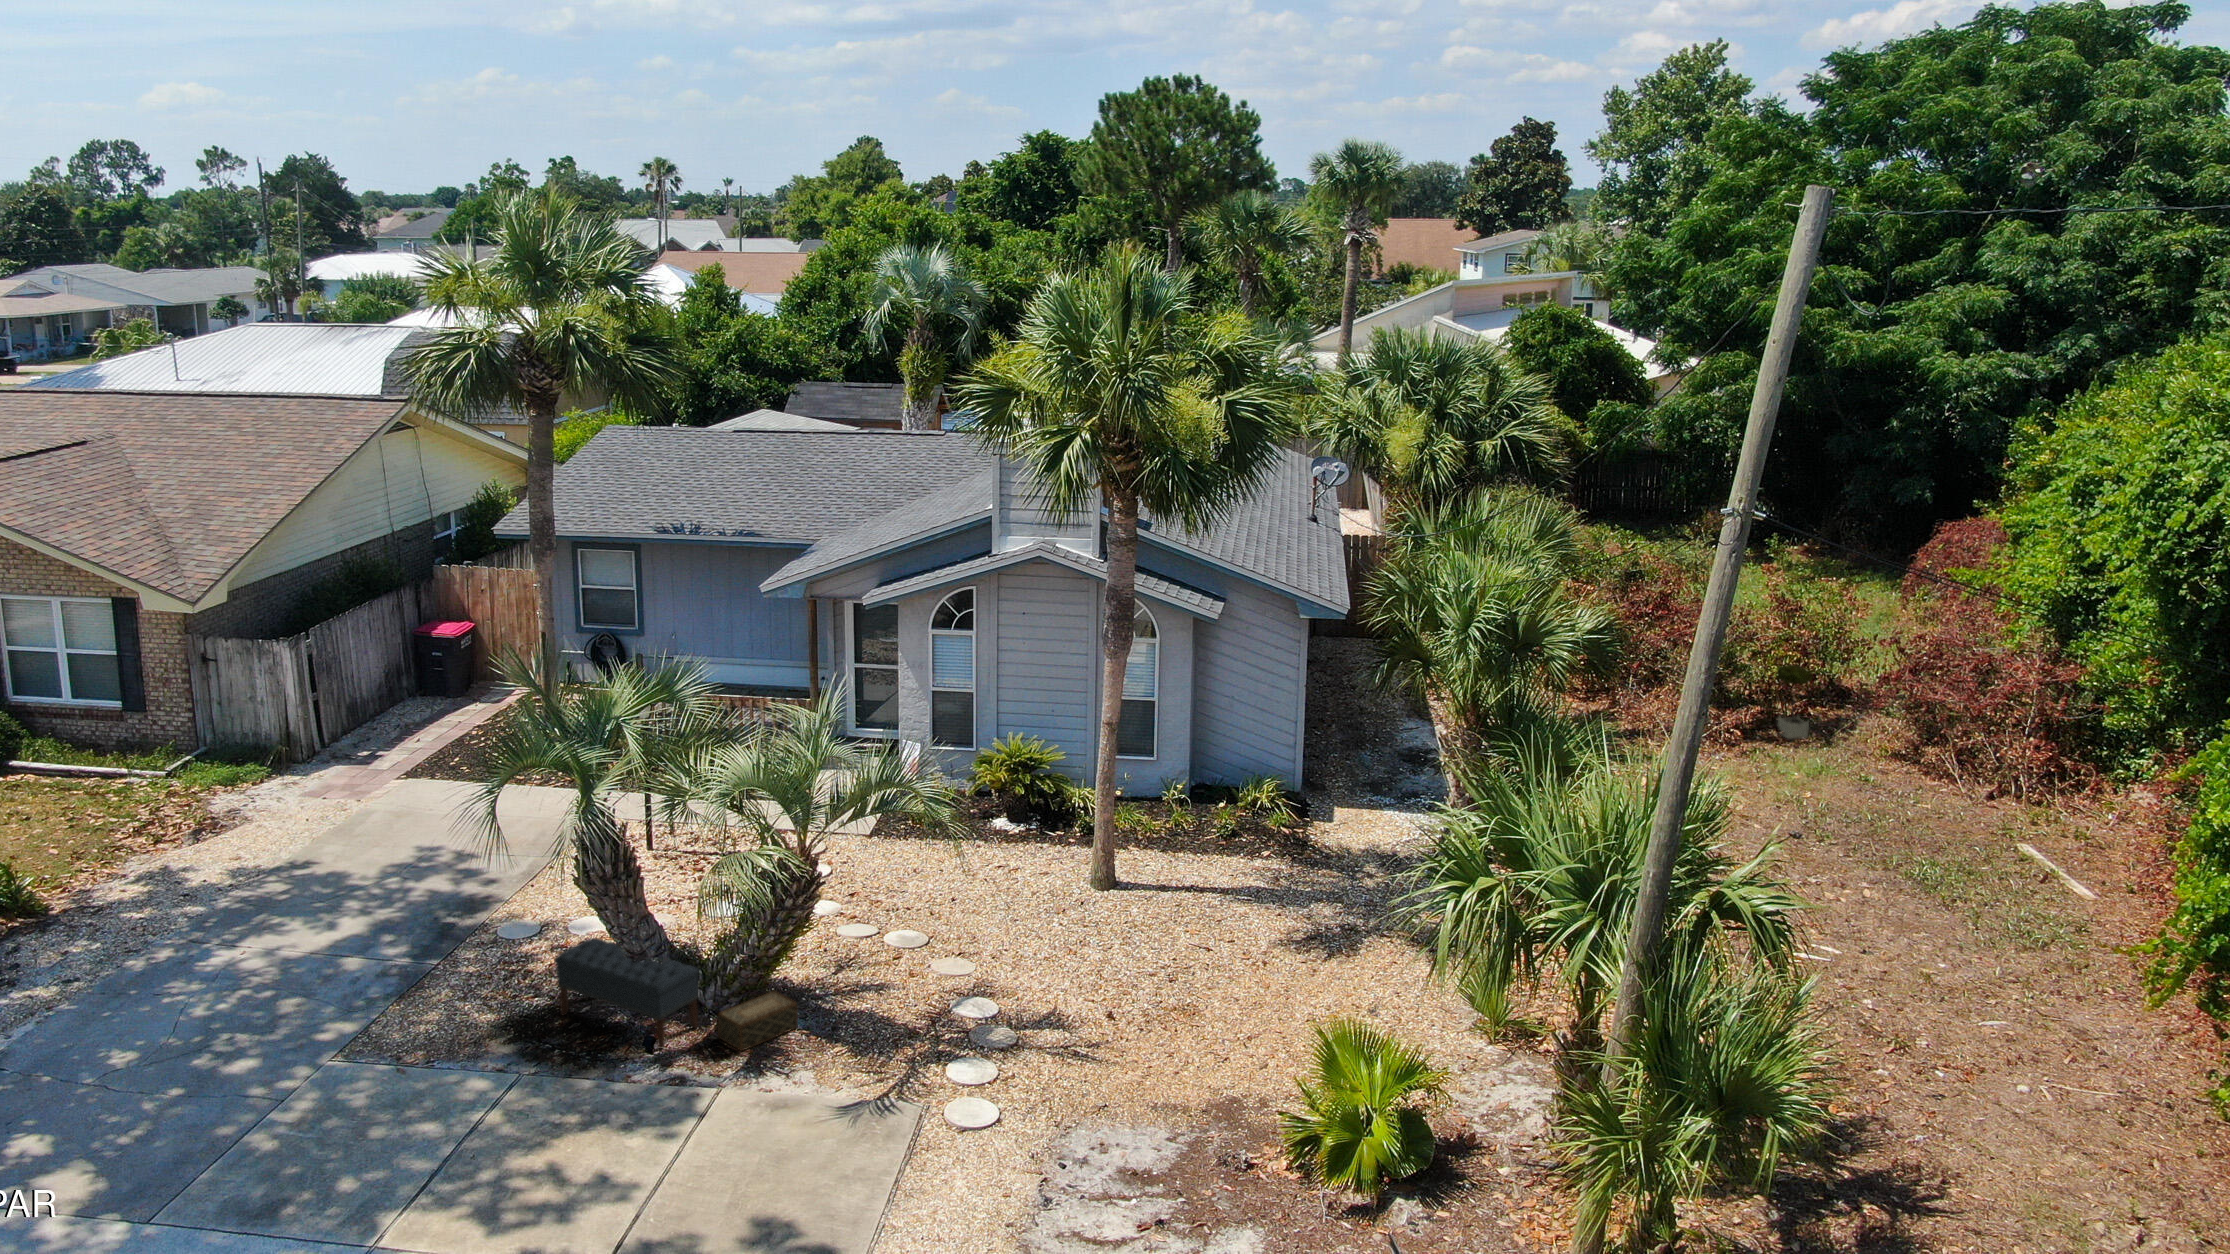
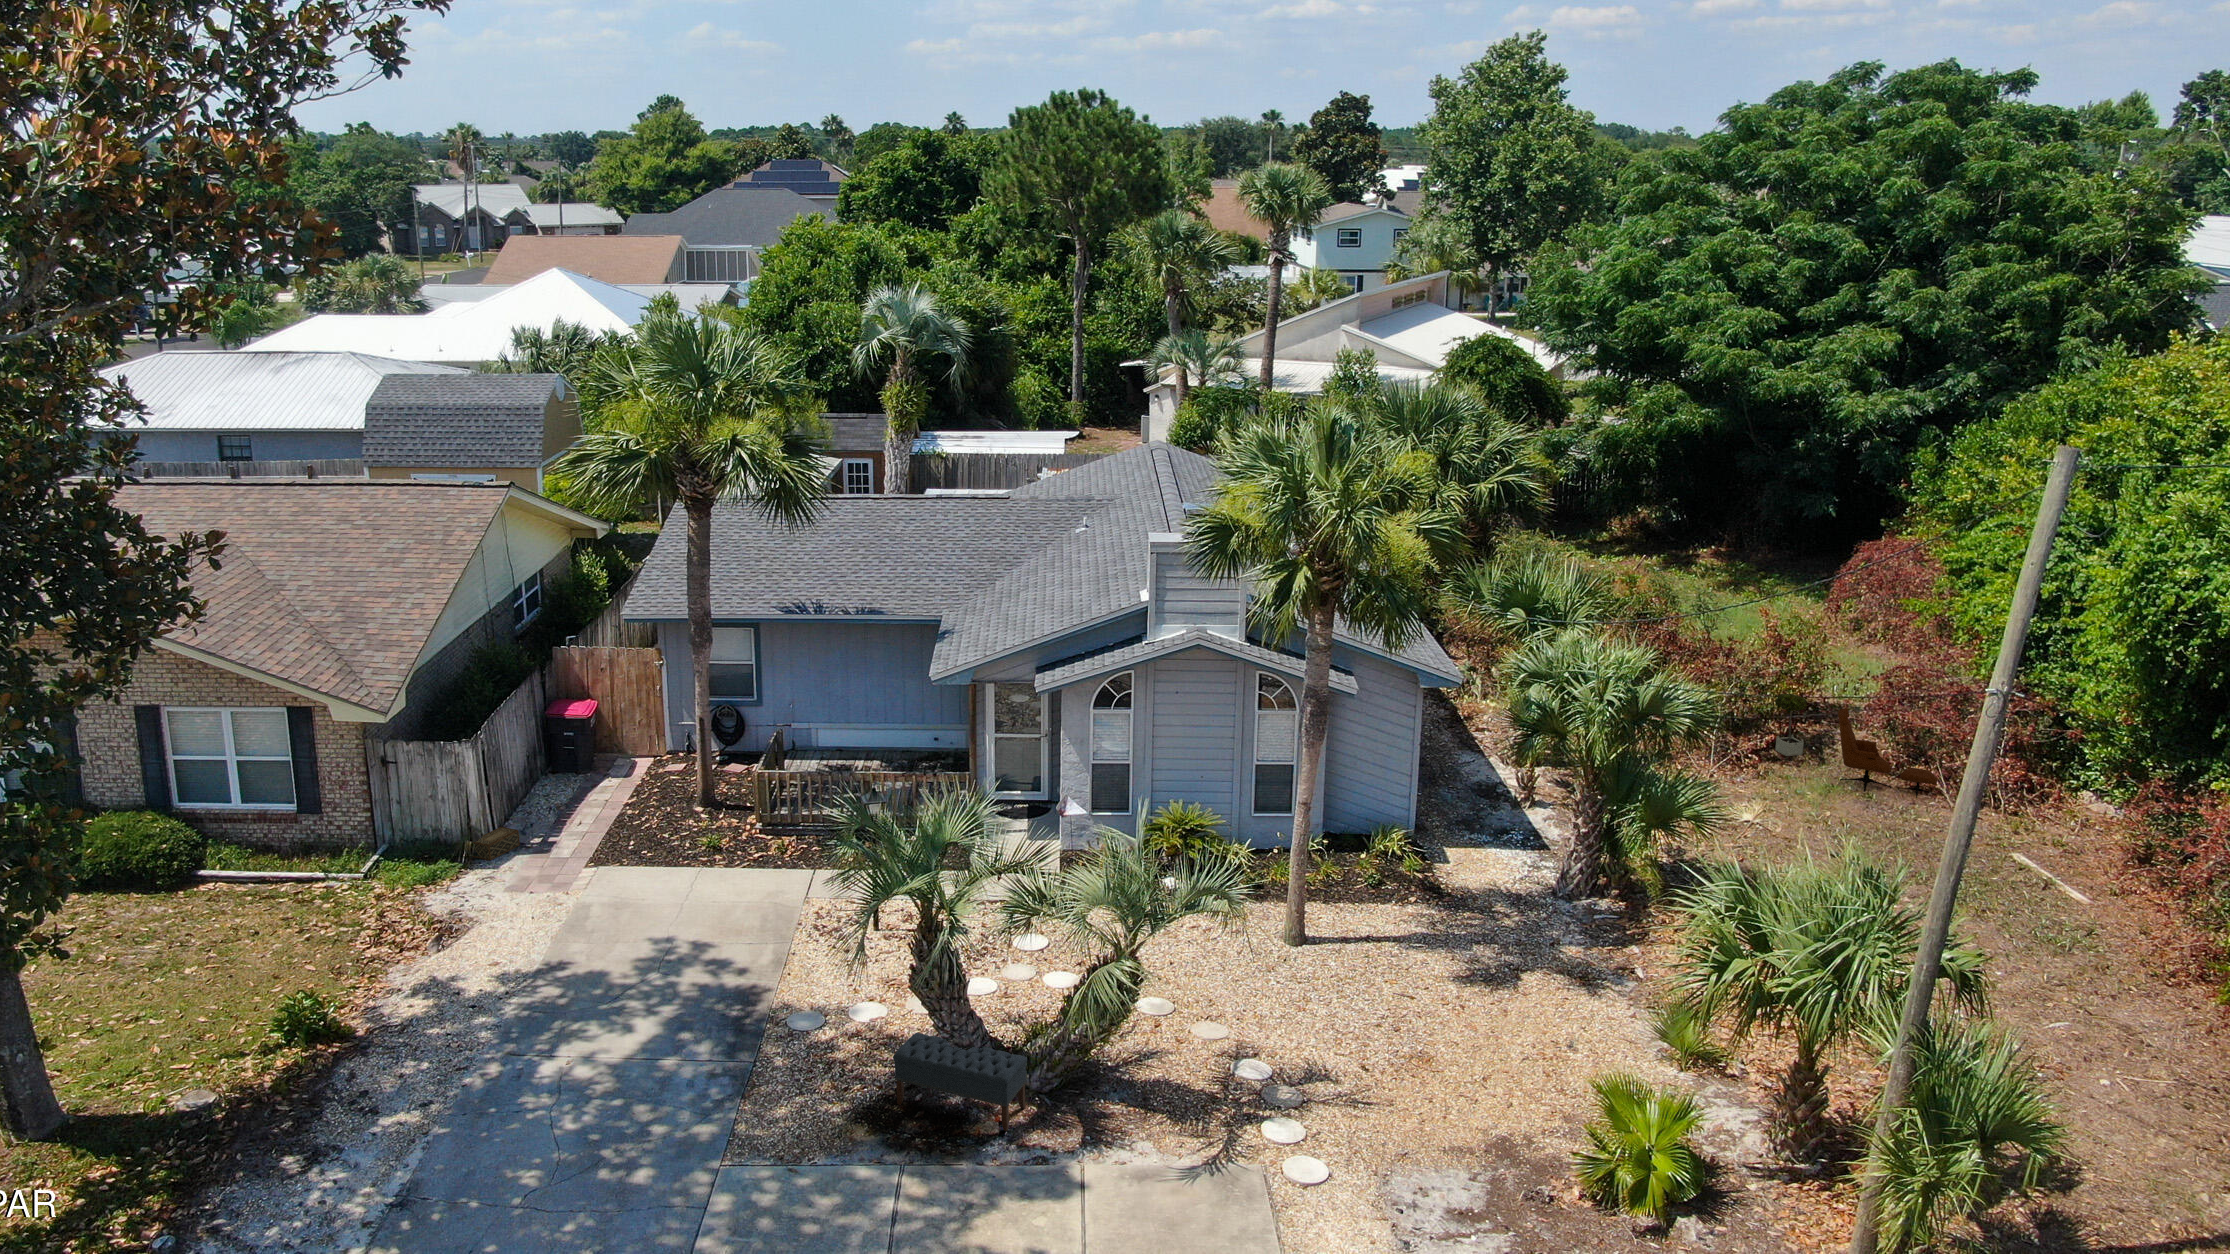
lounge chair: none [1836,678,1954,785] -> present [1838,708,1937,798]
woven basket: present [718,991,798,1051] -> present [472,827,520,860]

